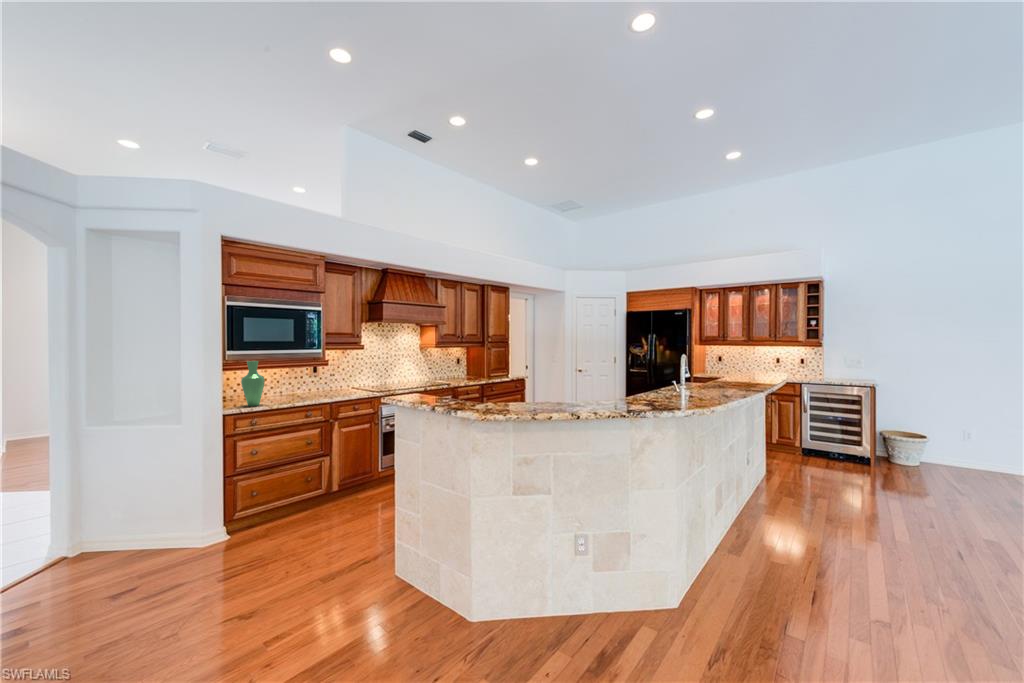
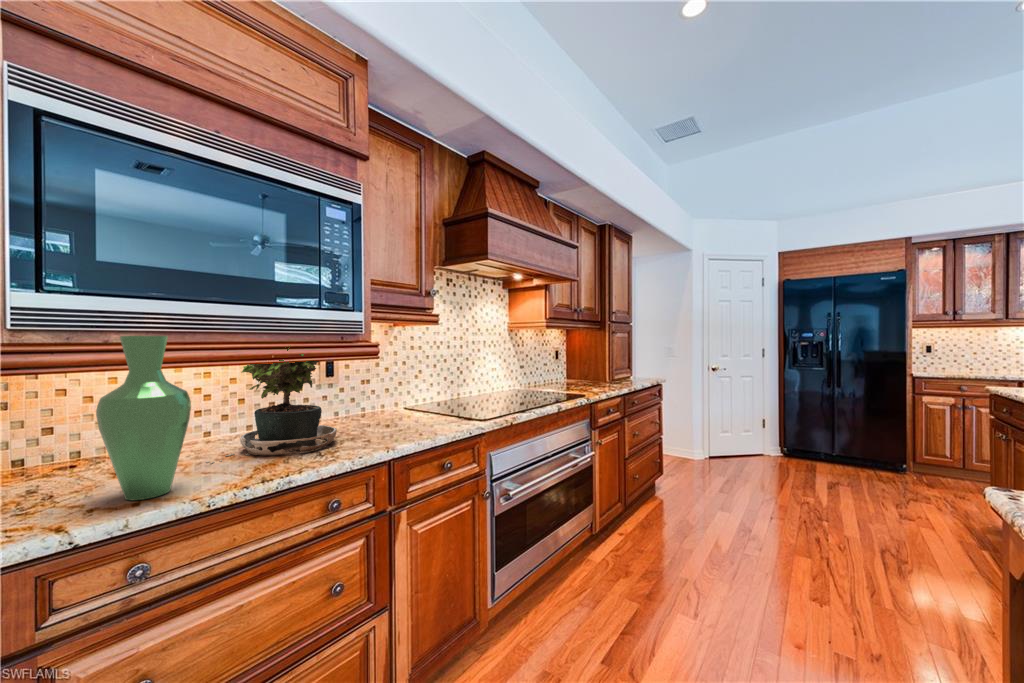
potted plant: none [268,359,313,401] -> present [206,345,337,463]

